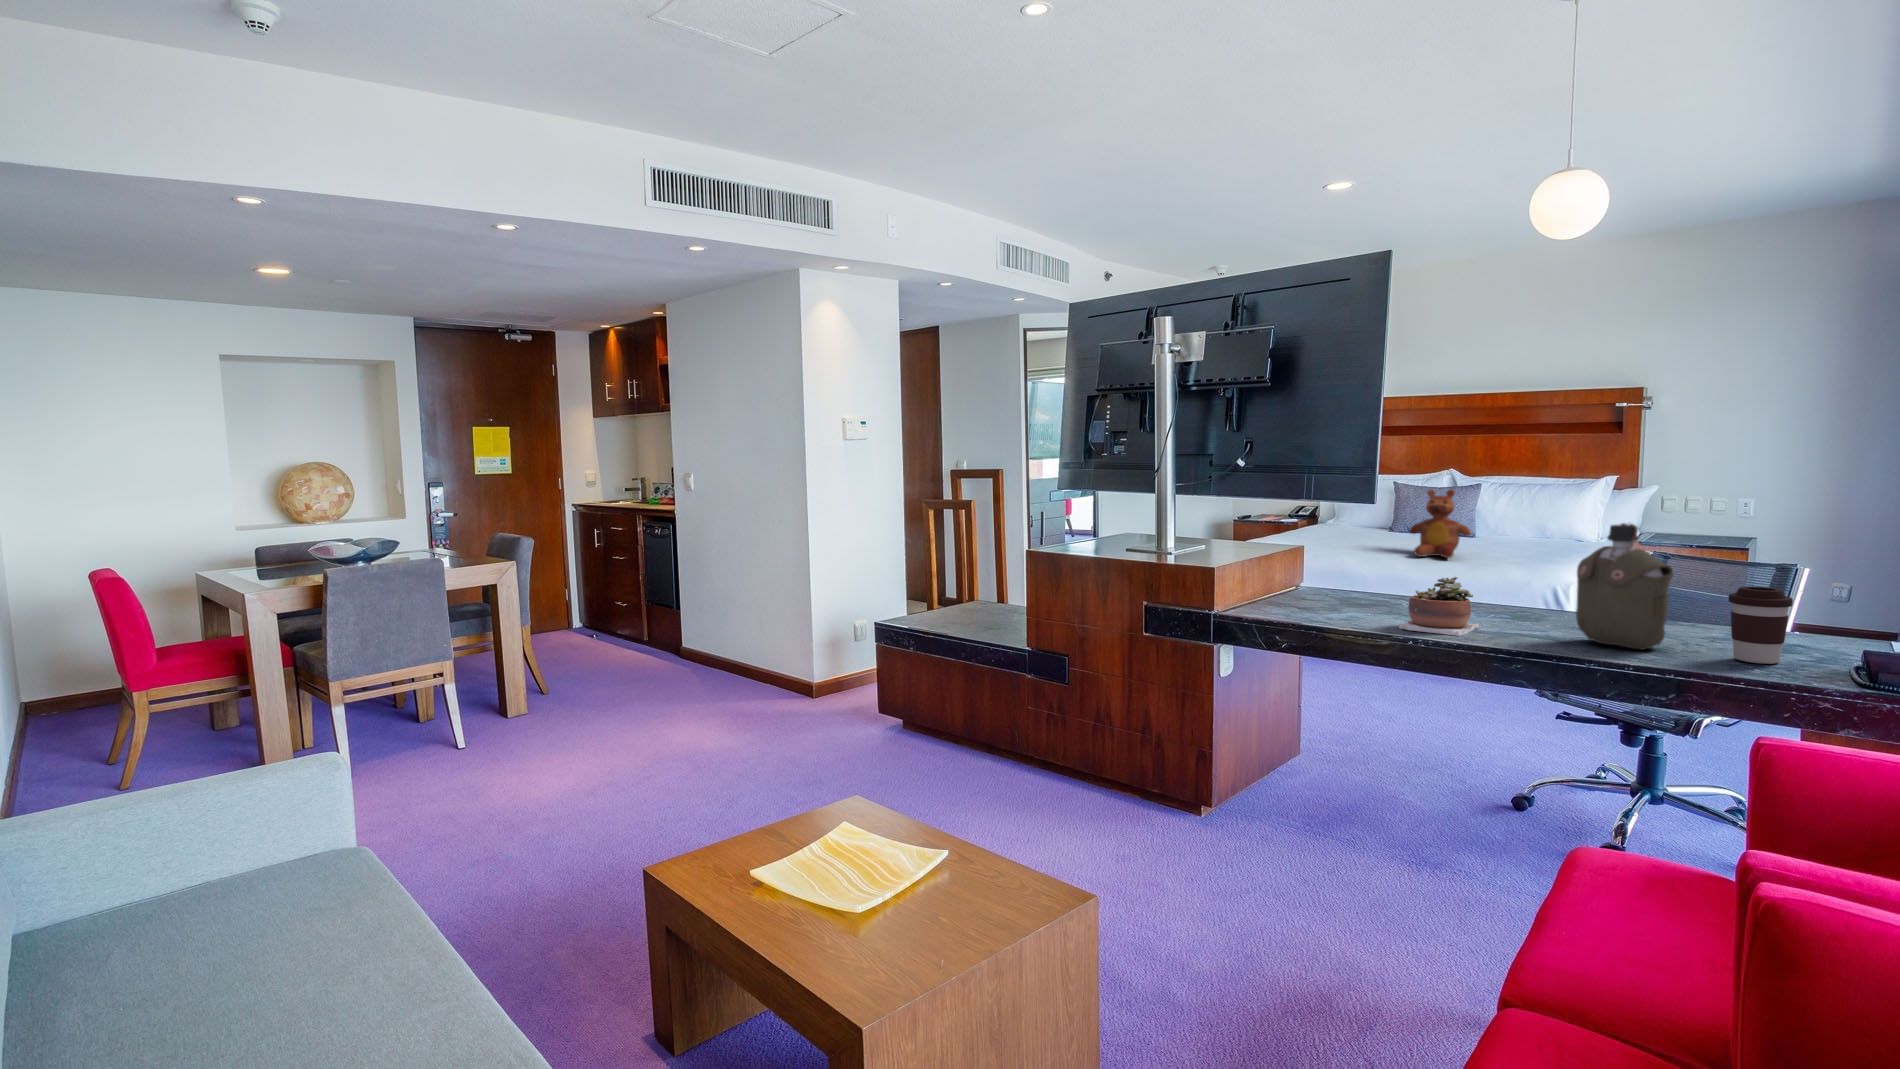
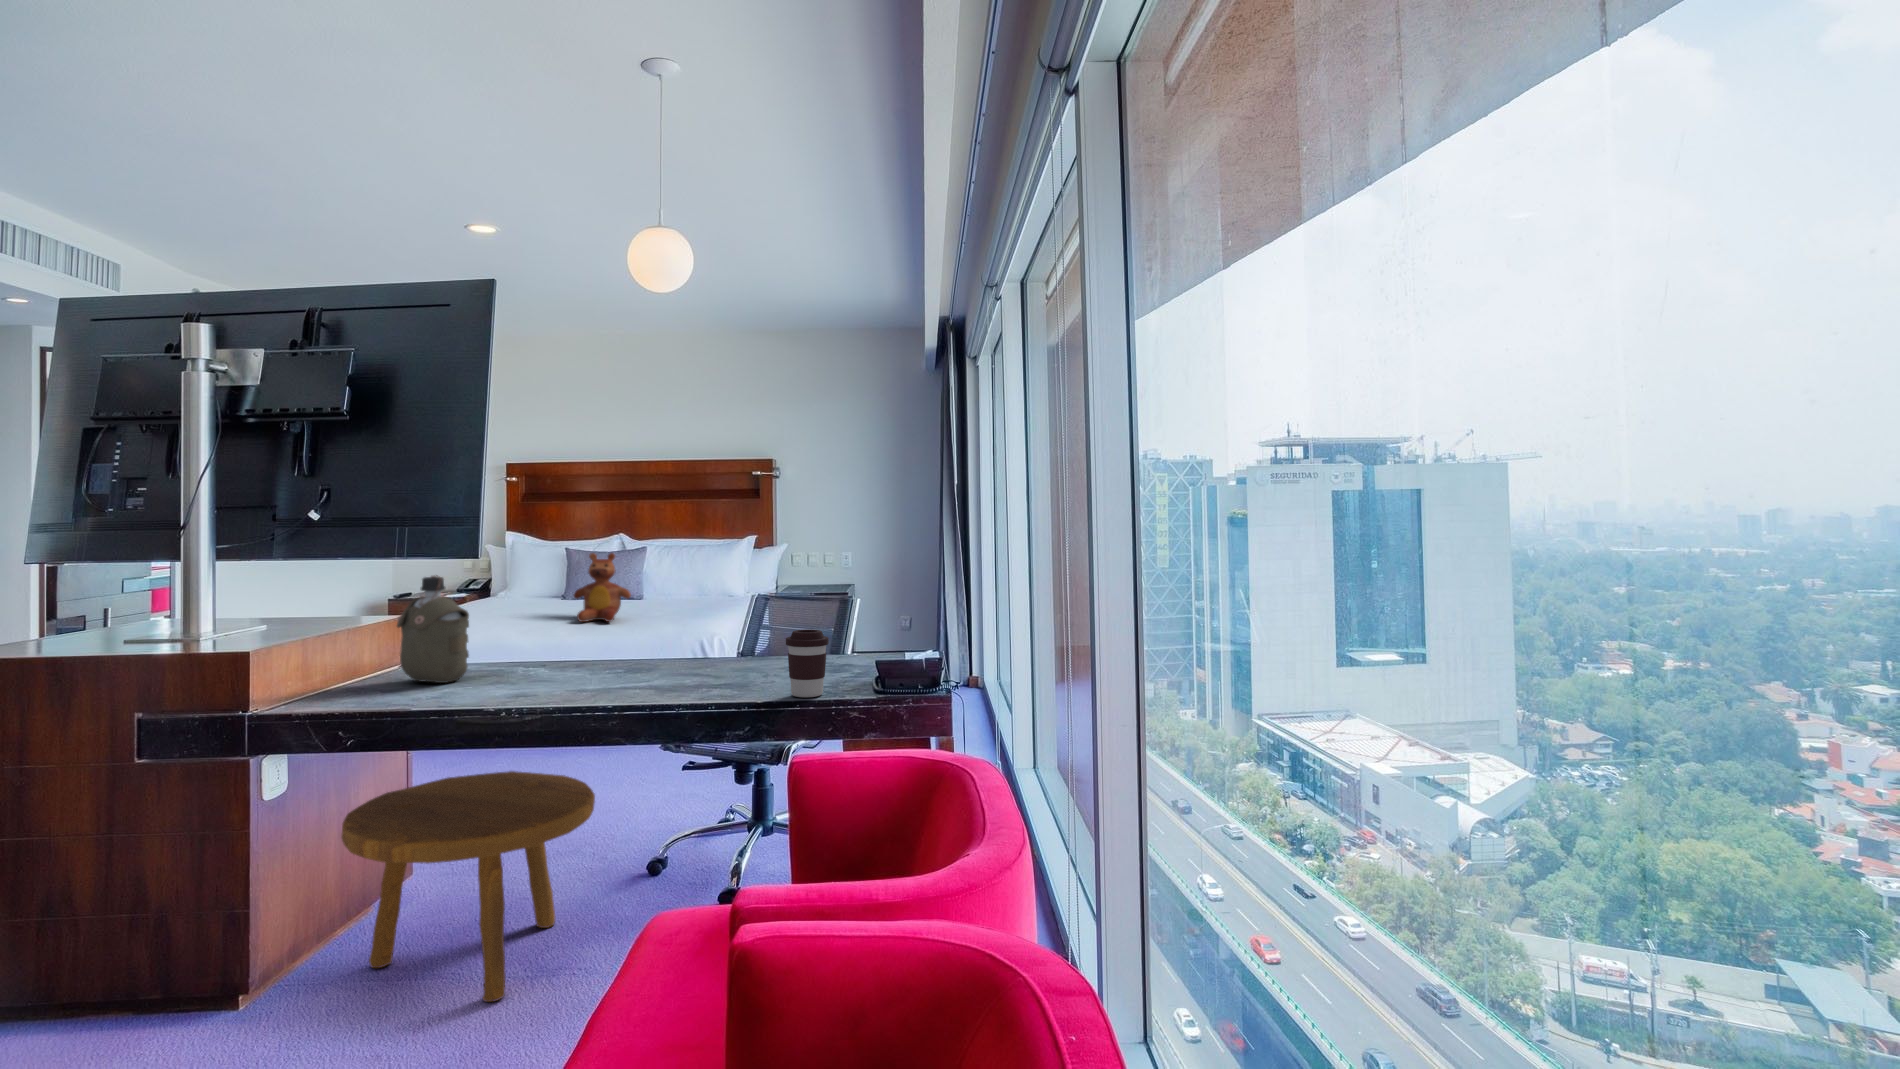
water bottle: present [1576,523,1674,649] -> present [397,575,469,683]
succulent plant: present [1399,577,1479,636] -> none [503,640,591,704]
footstool: none [1253,686,1470,885] -> present [341,771,595,1002]

